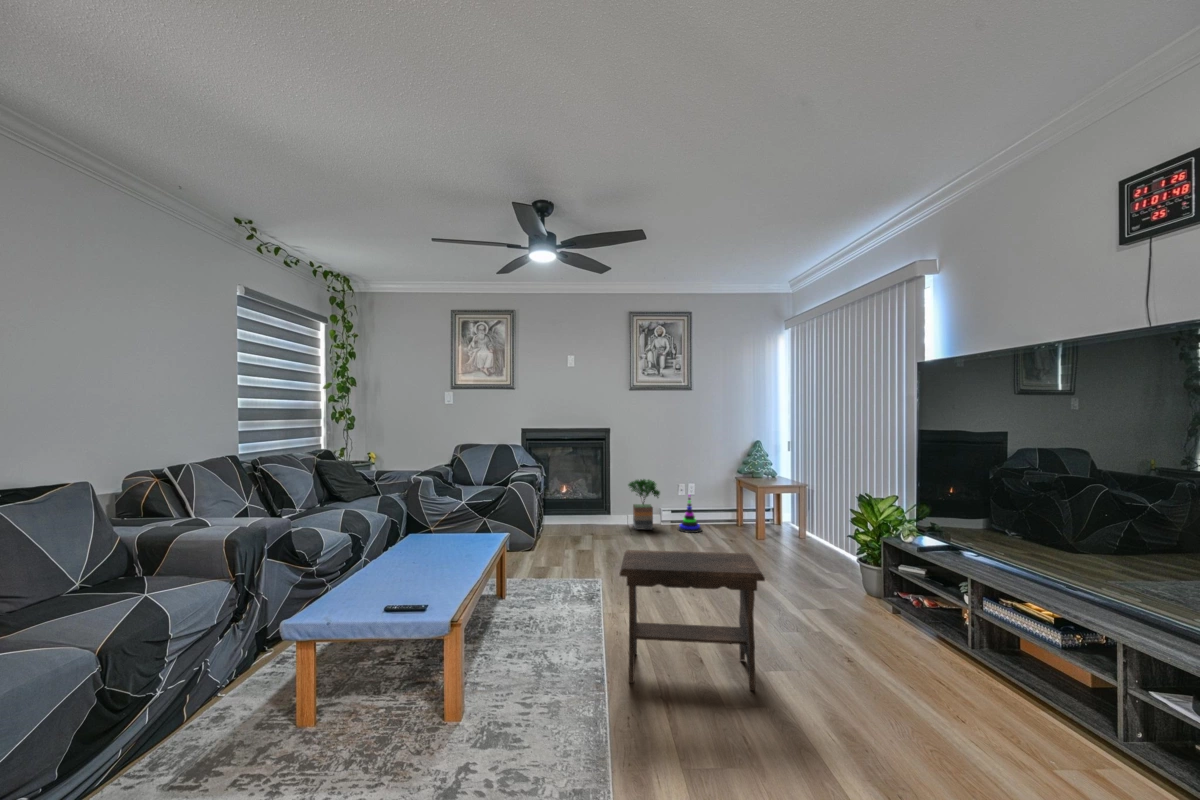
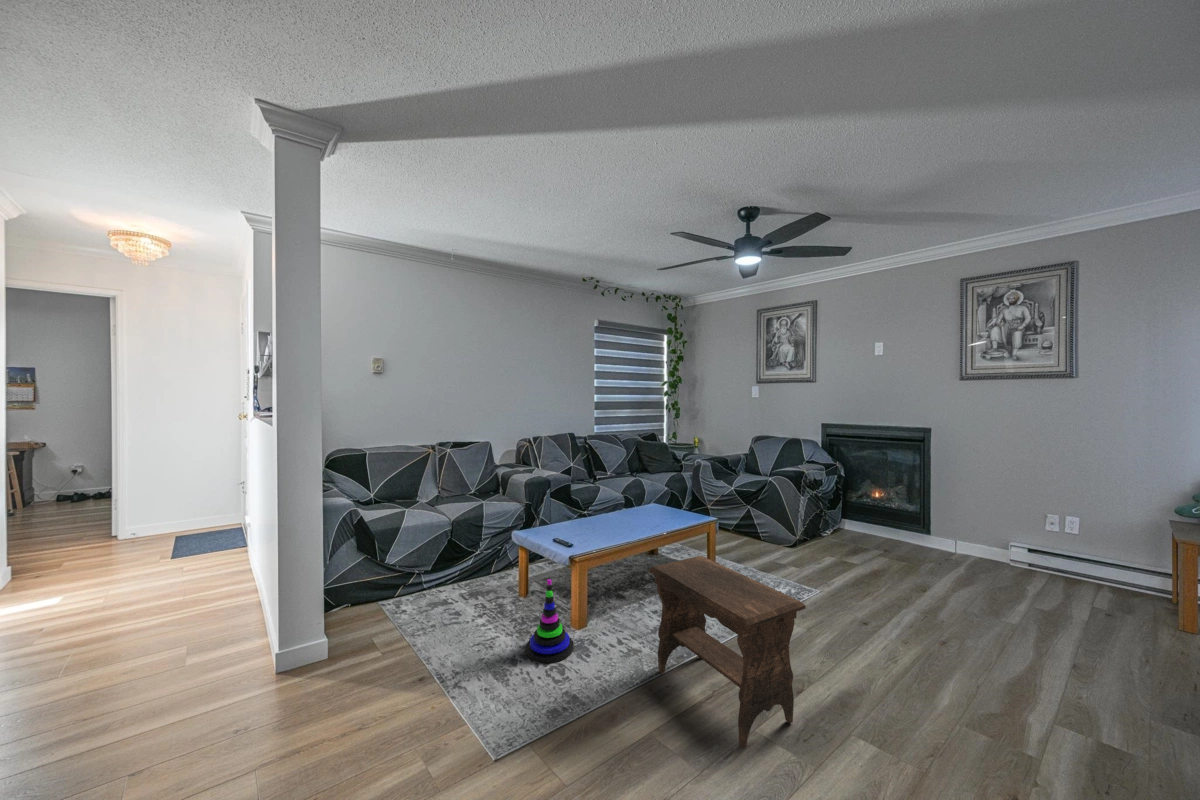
potted tree: present [628,479,660,530] -> none [944,495,998,565]
stacking toy: present [678,495,702,533] -> present [526,579,574,663]

